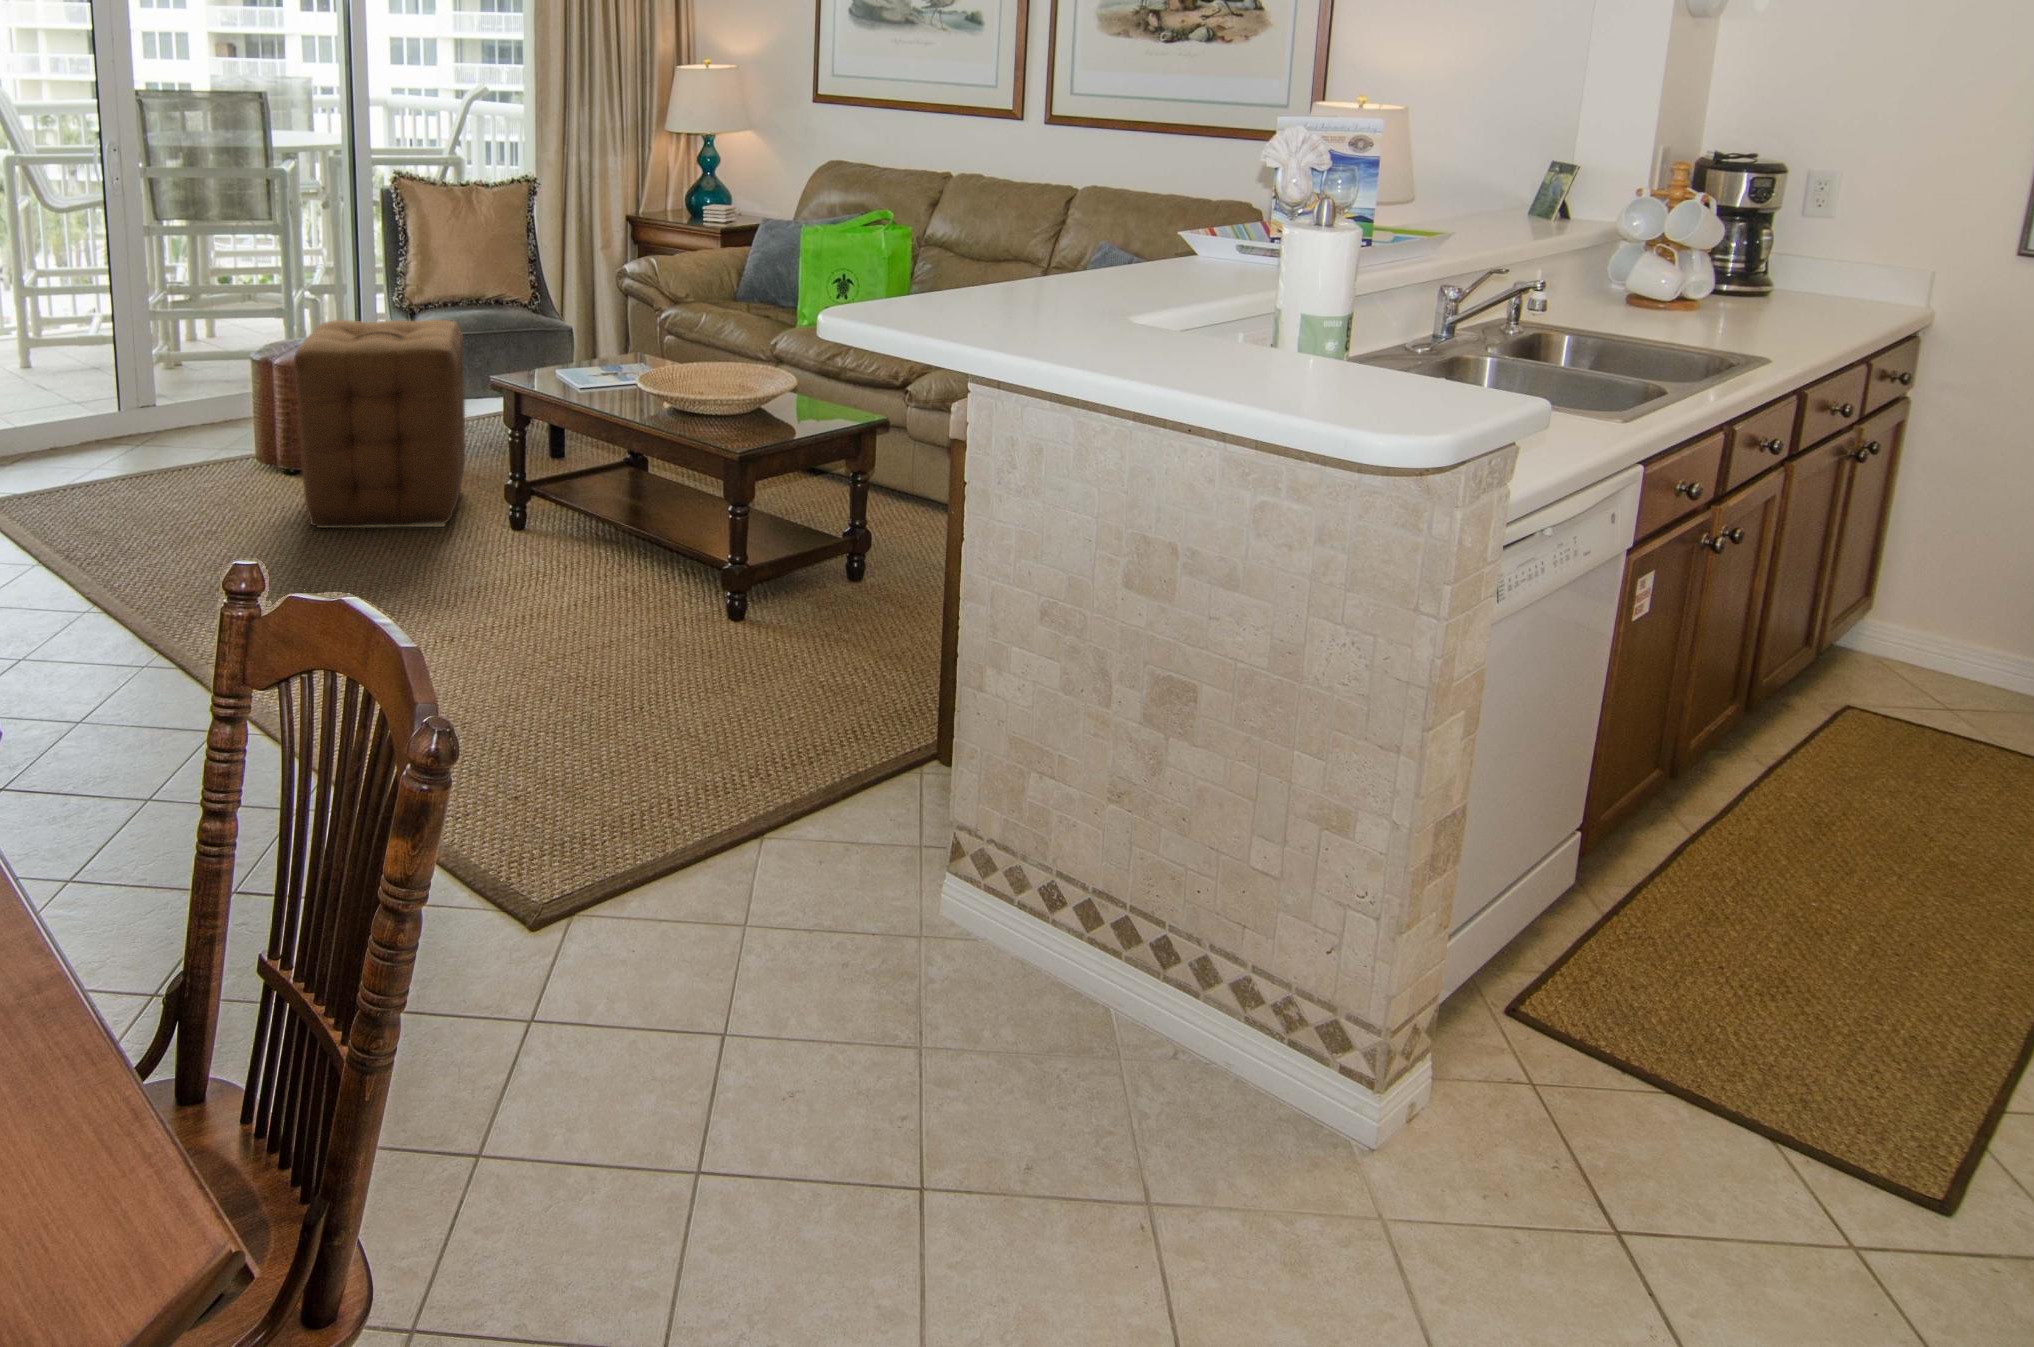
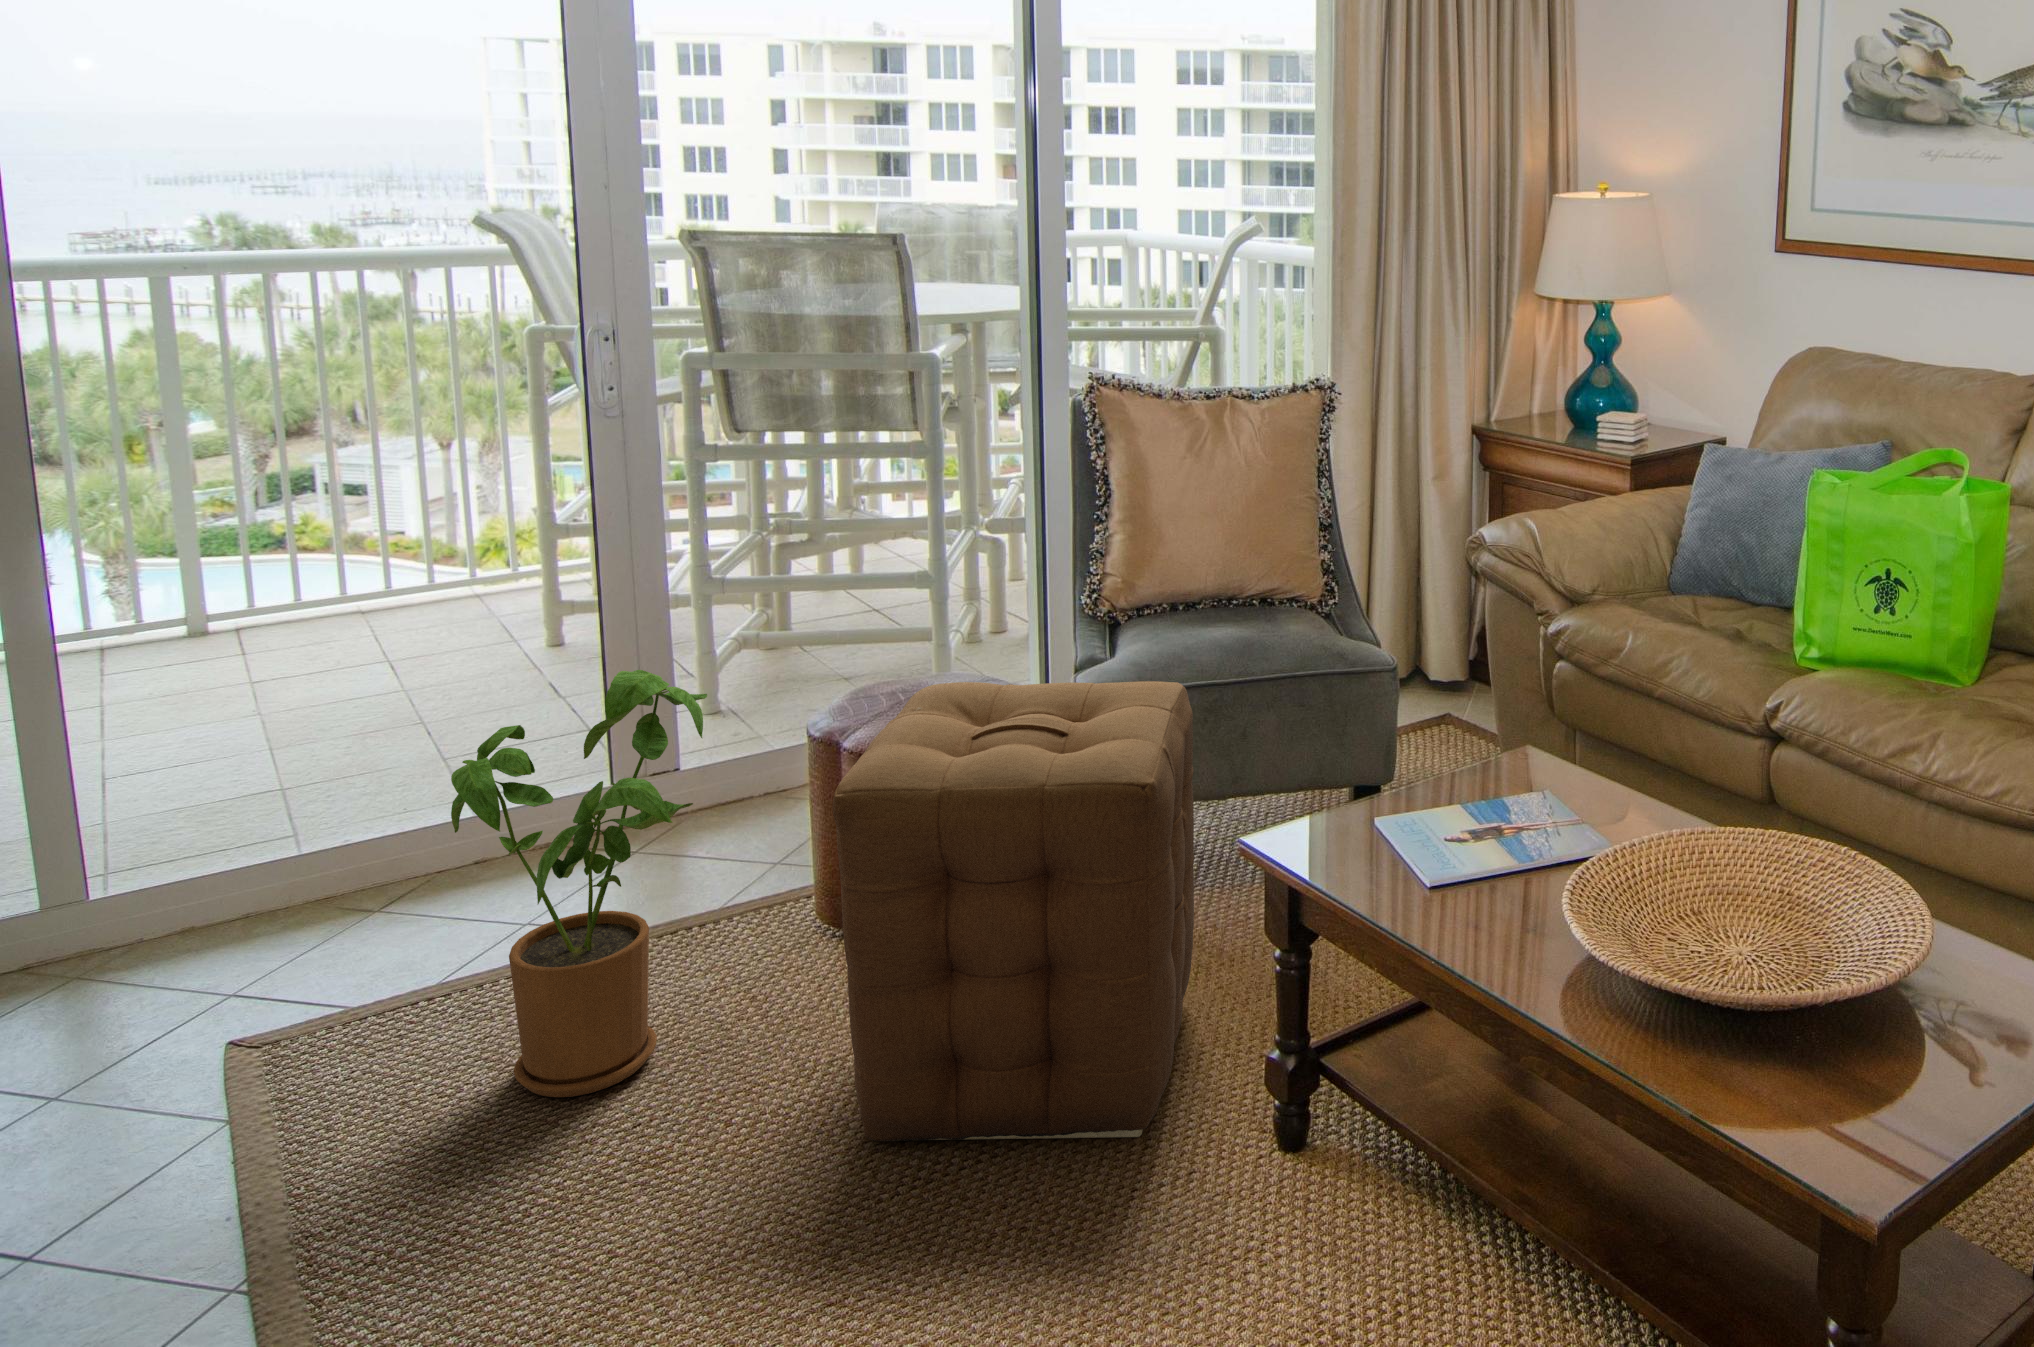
house plant: none [92,308,215,517] -> present [451,670,707,1097]

